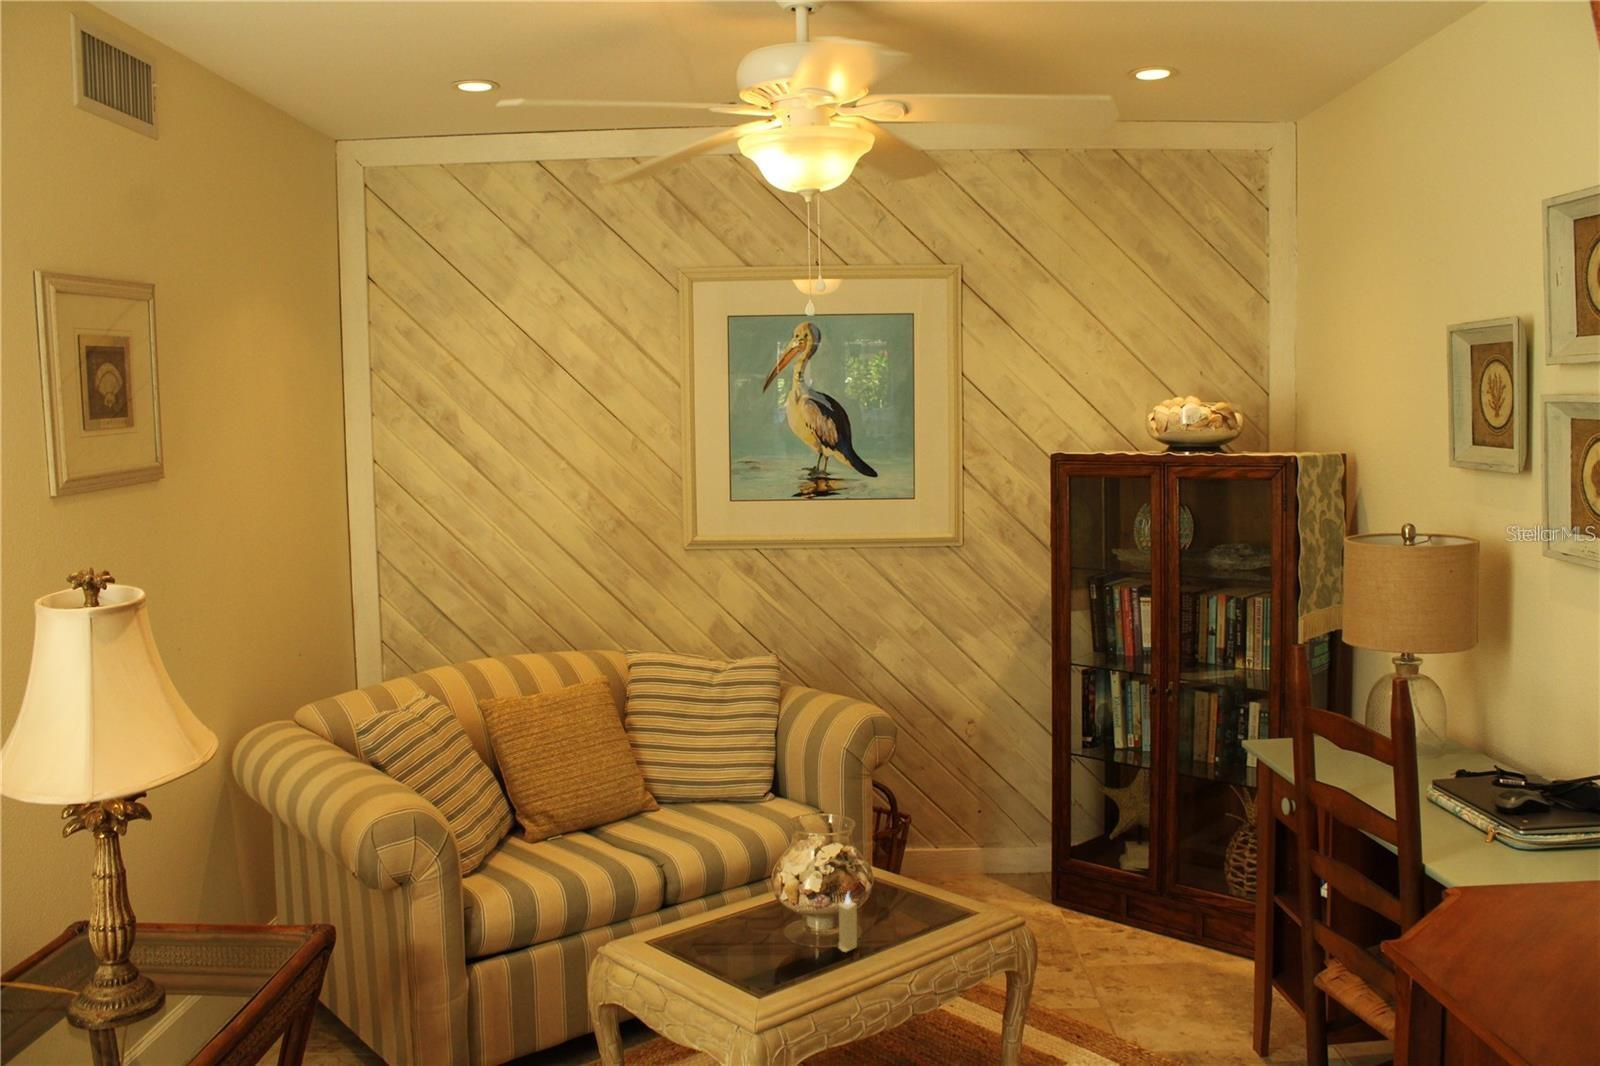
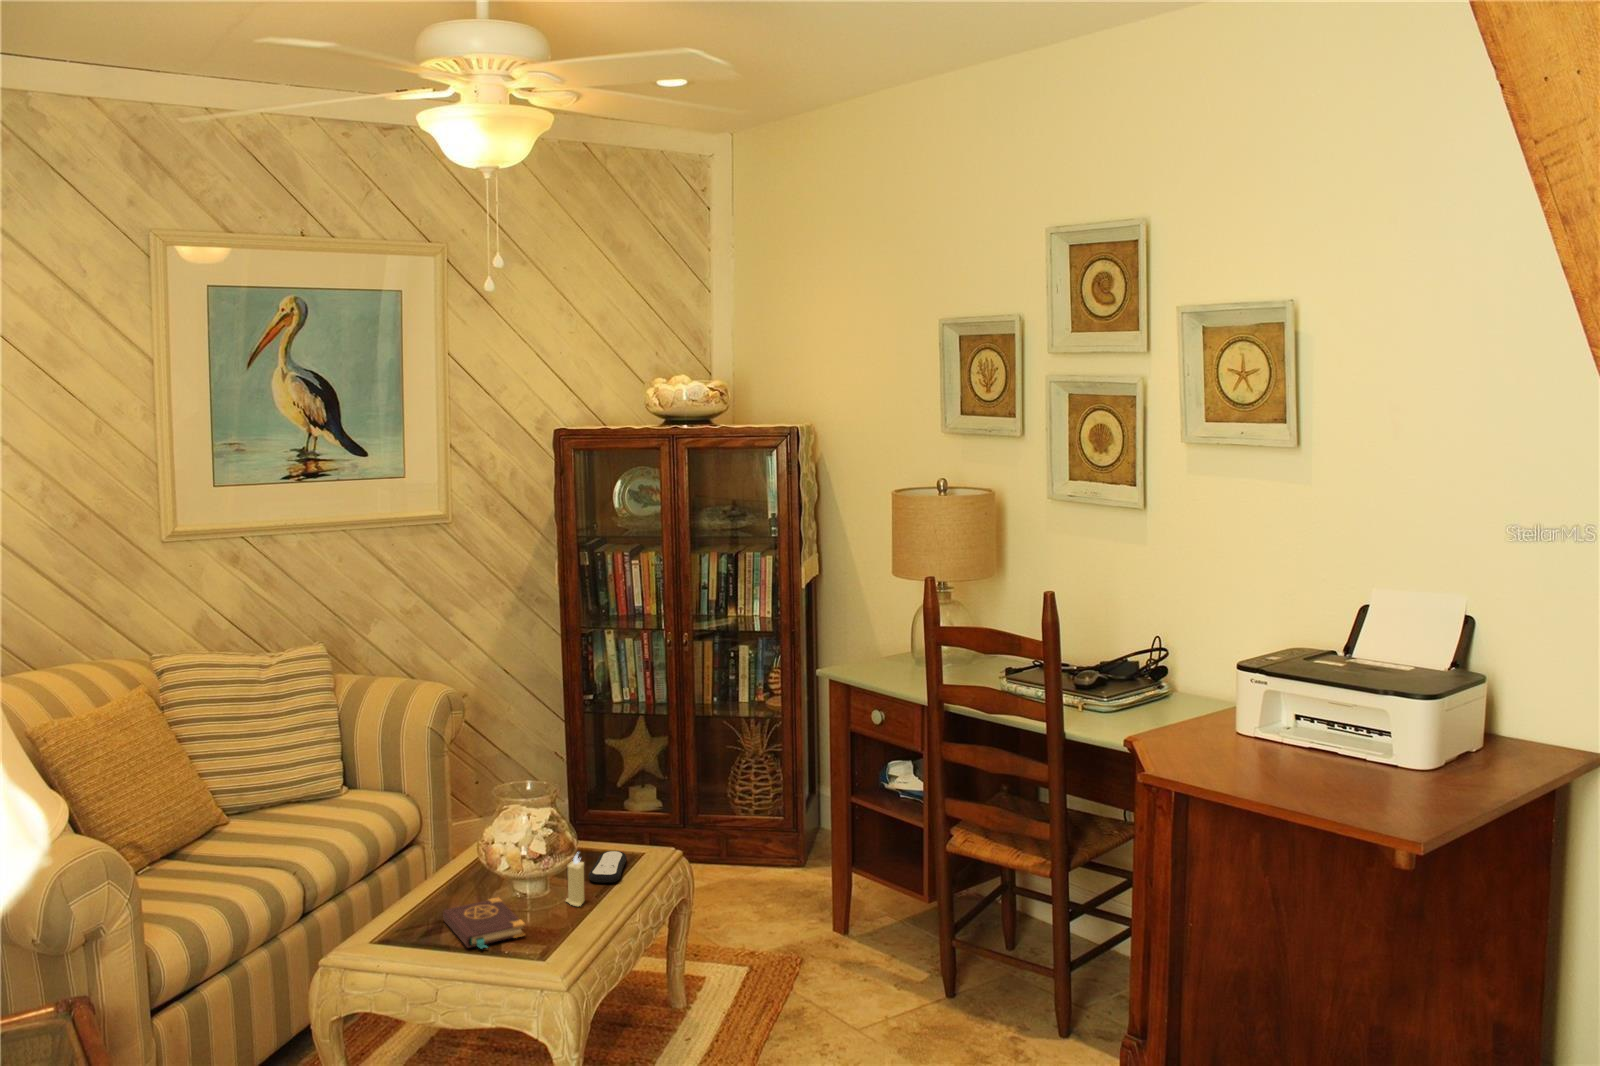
remote control: none [883,901,946,935] -> present [588,851,627,883]
book: none [697,924,771,972] -> present [443,898,525,949]

